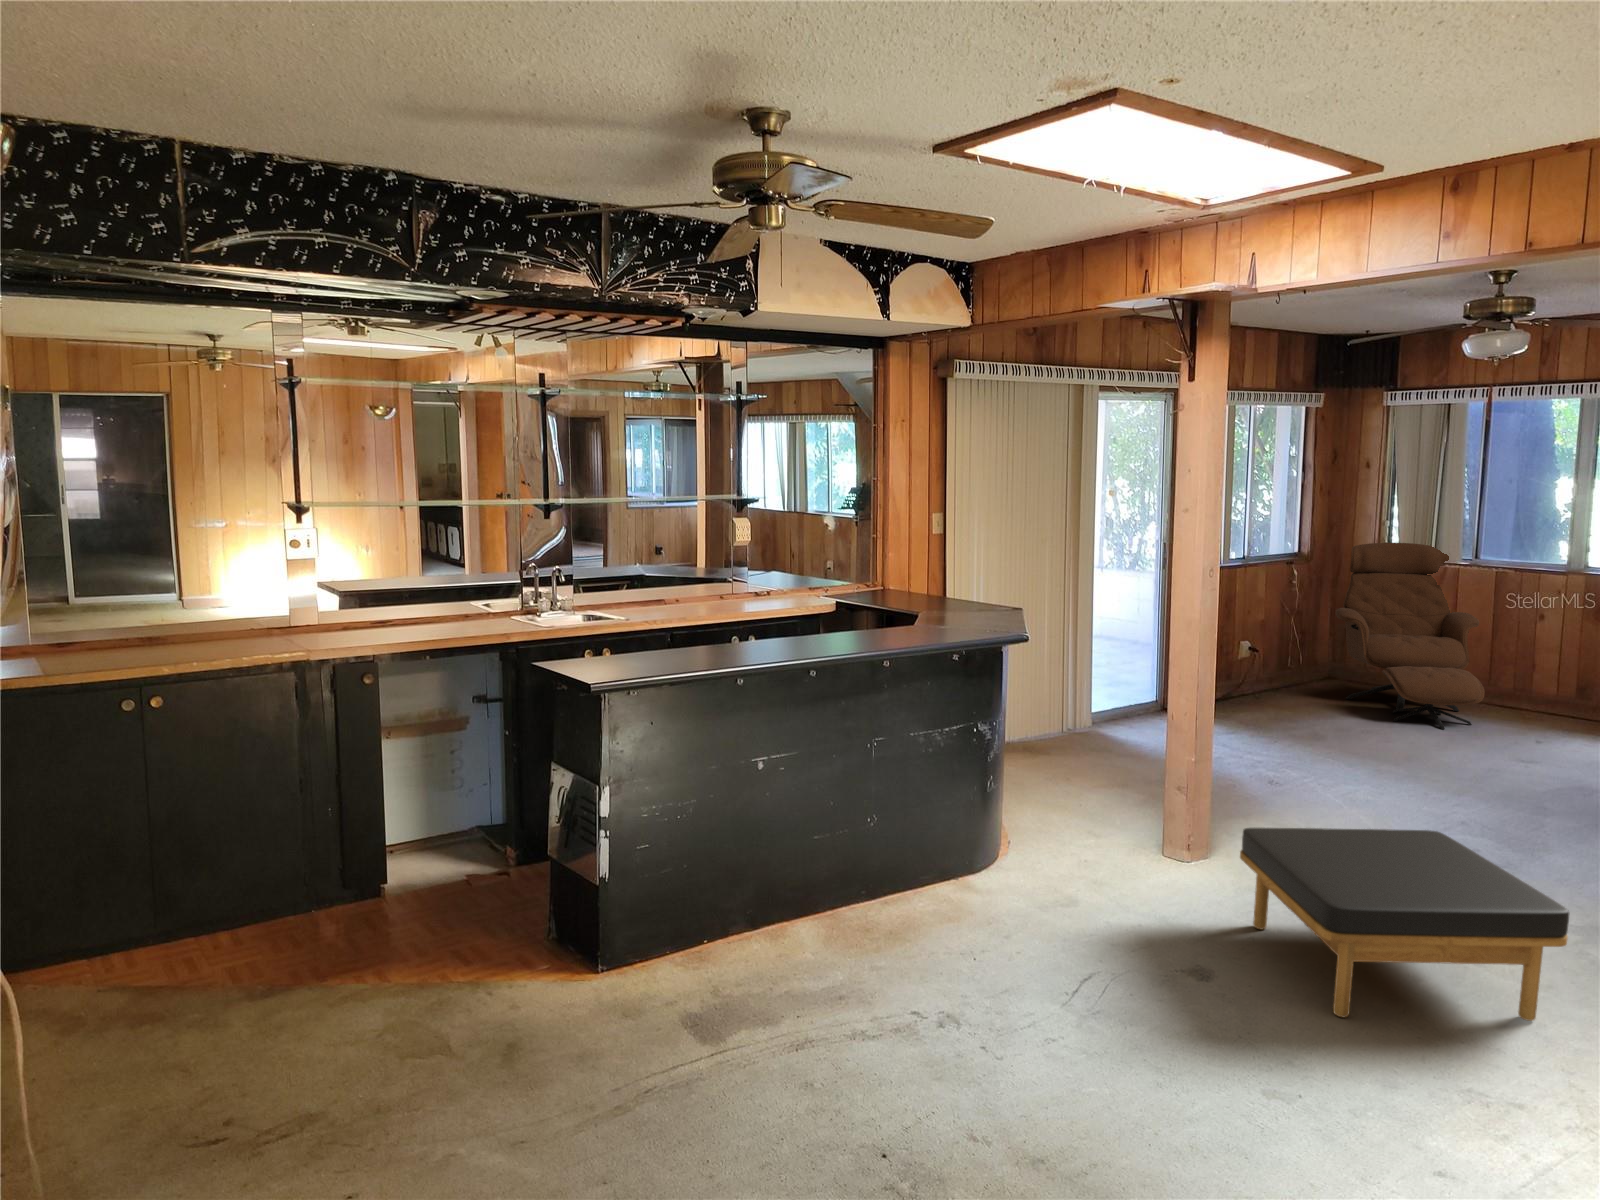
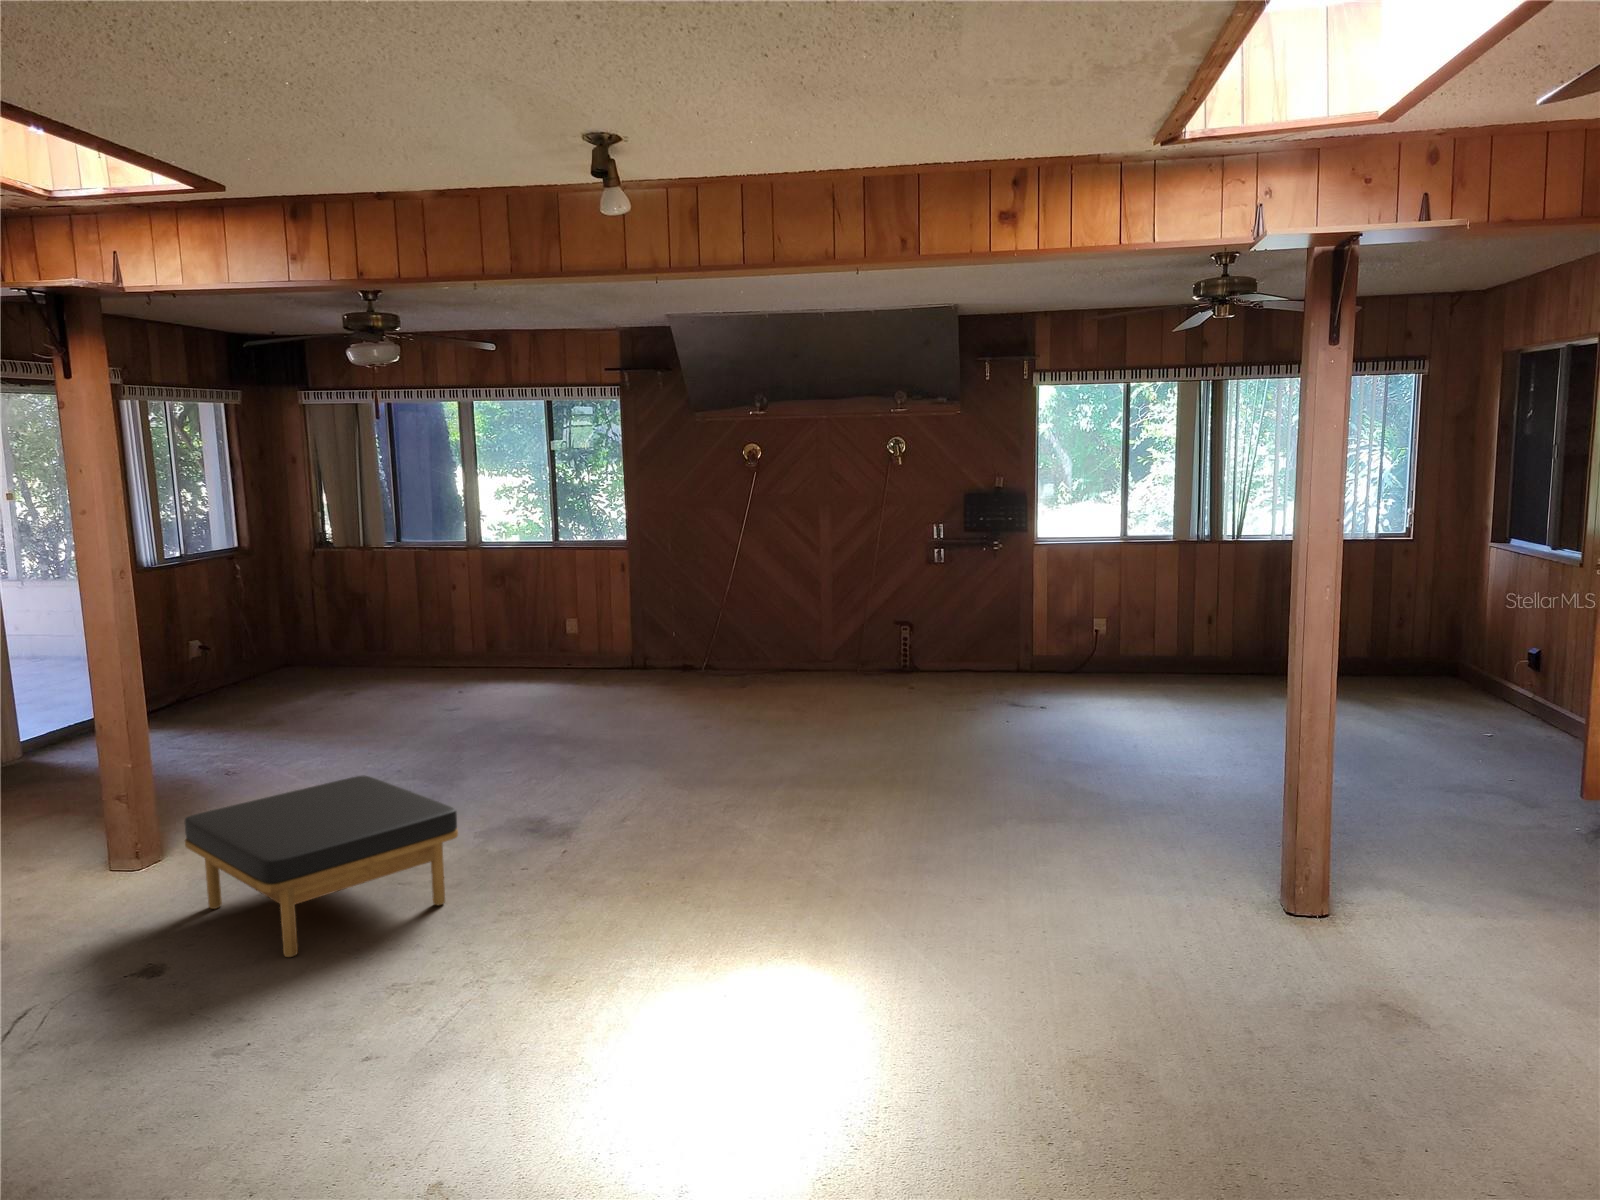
lounge chair: present [1336,543,1485,729] -> none [282,531,416,693]

